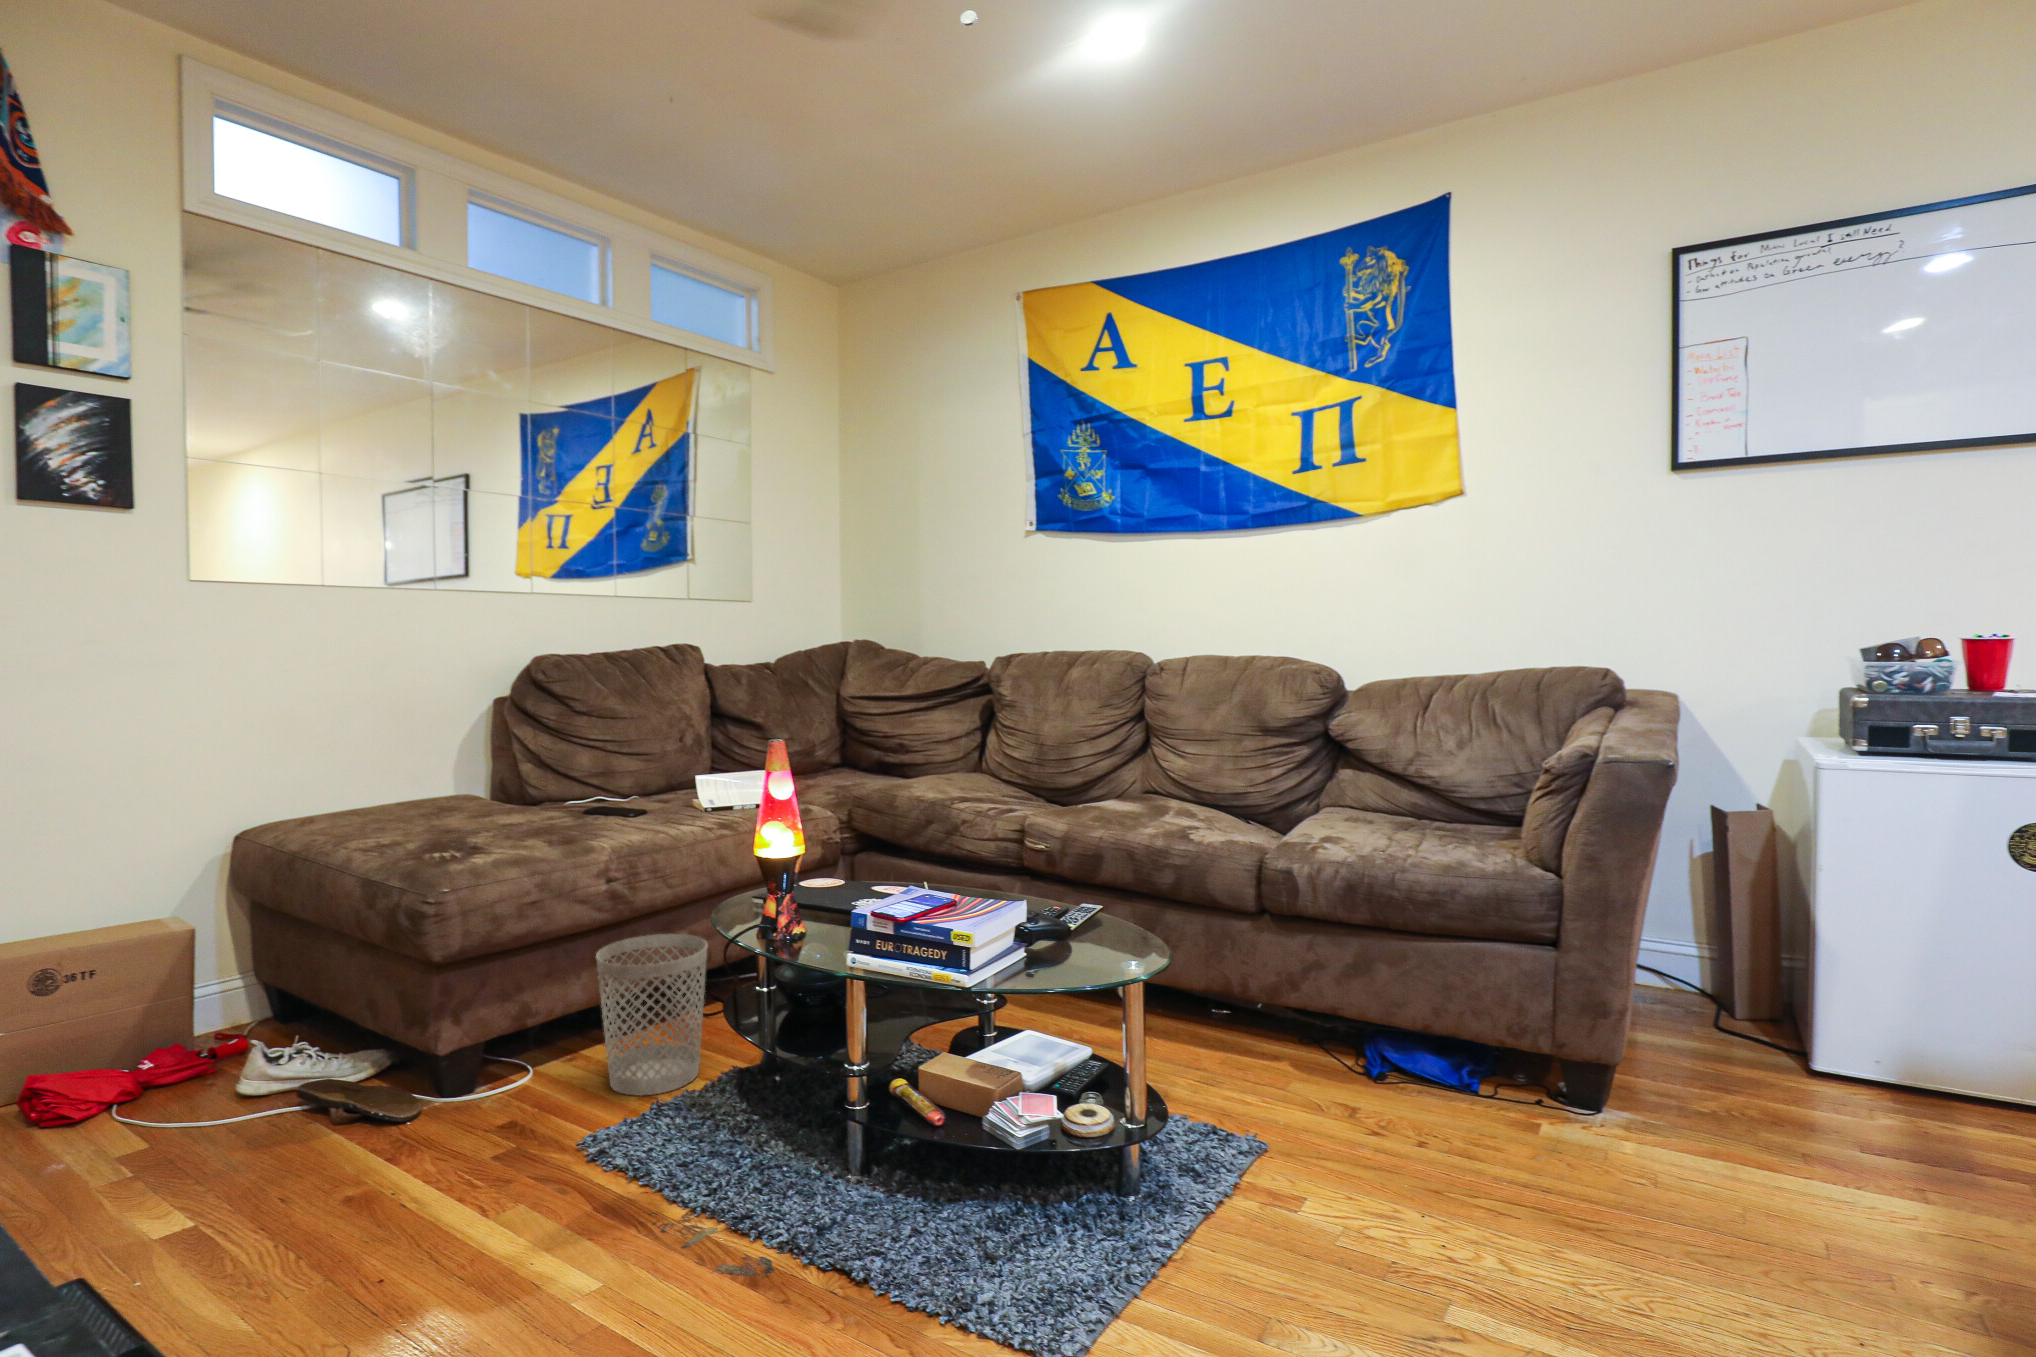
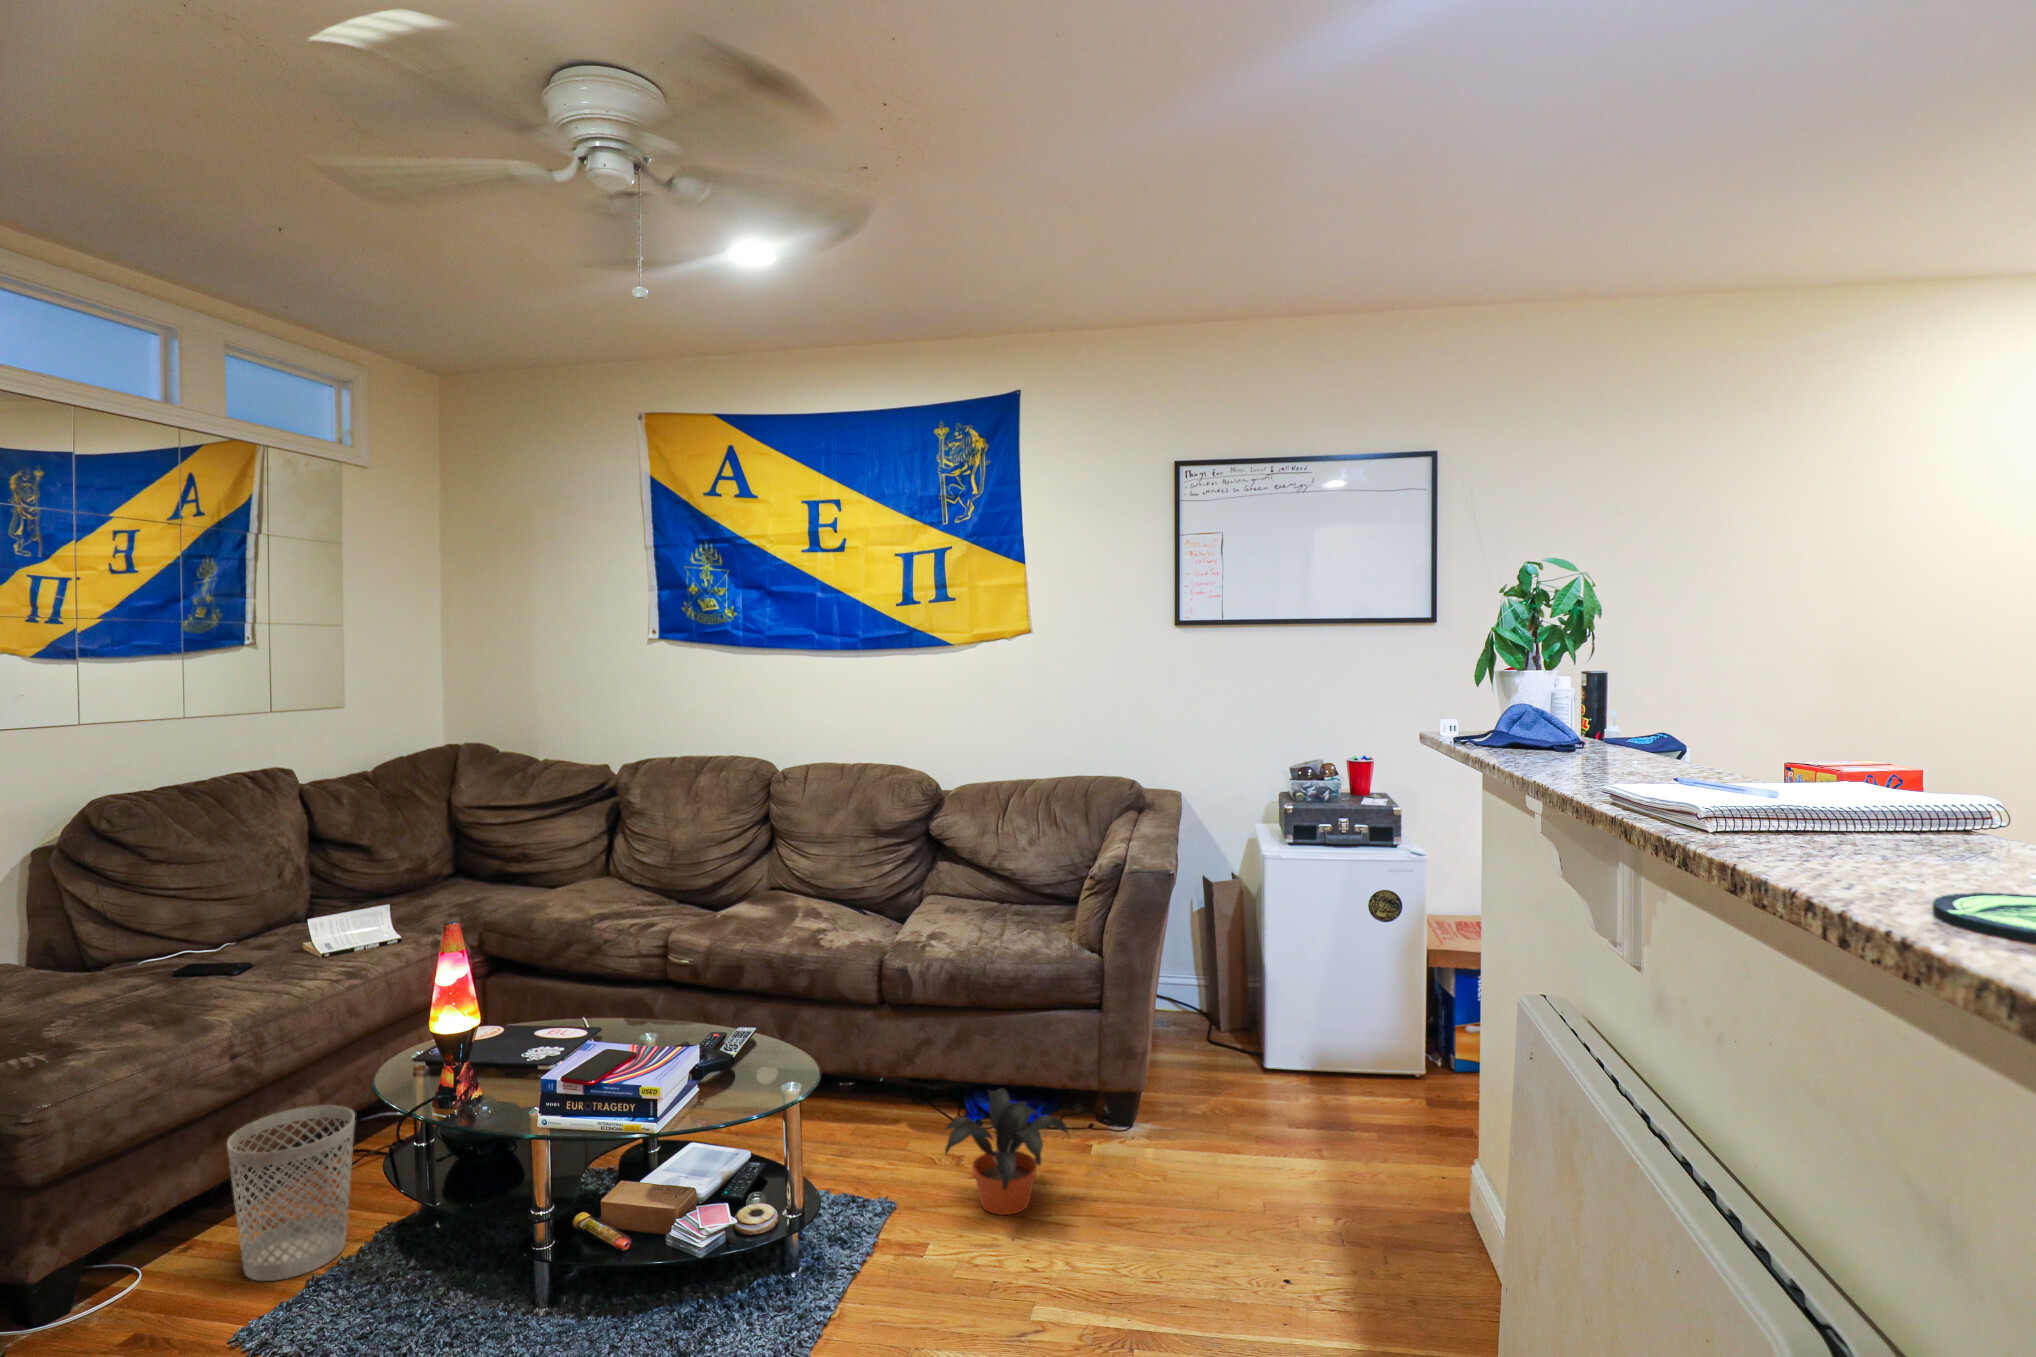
potted plant: none [1329,1021,1515,1187] -> present [945,1088,1068,1215]

